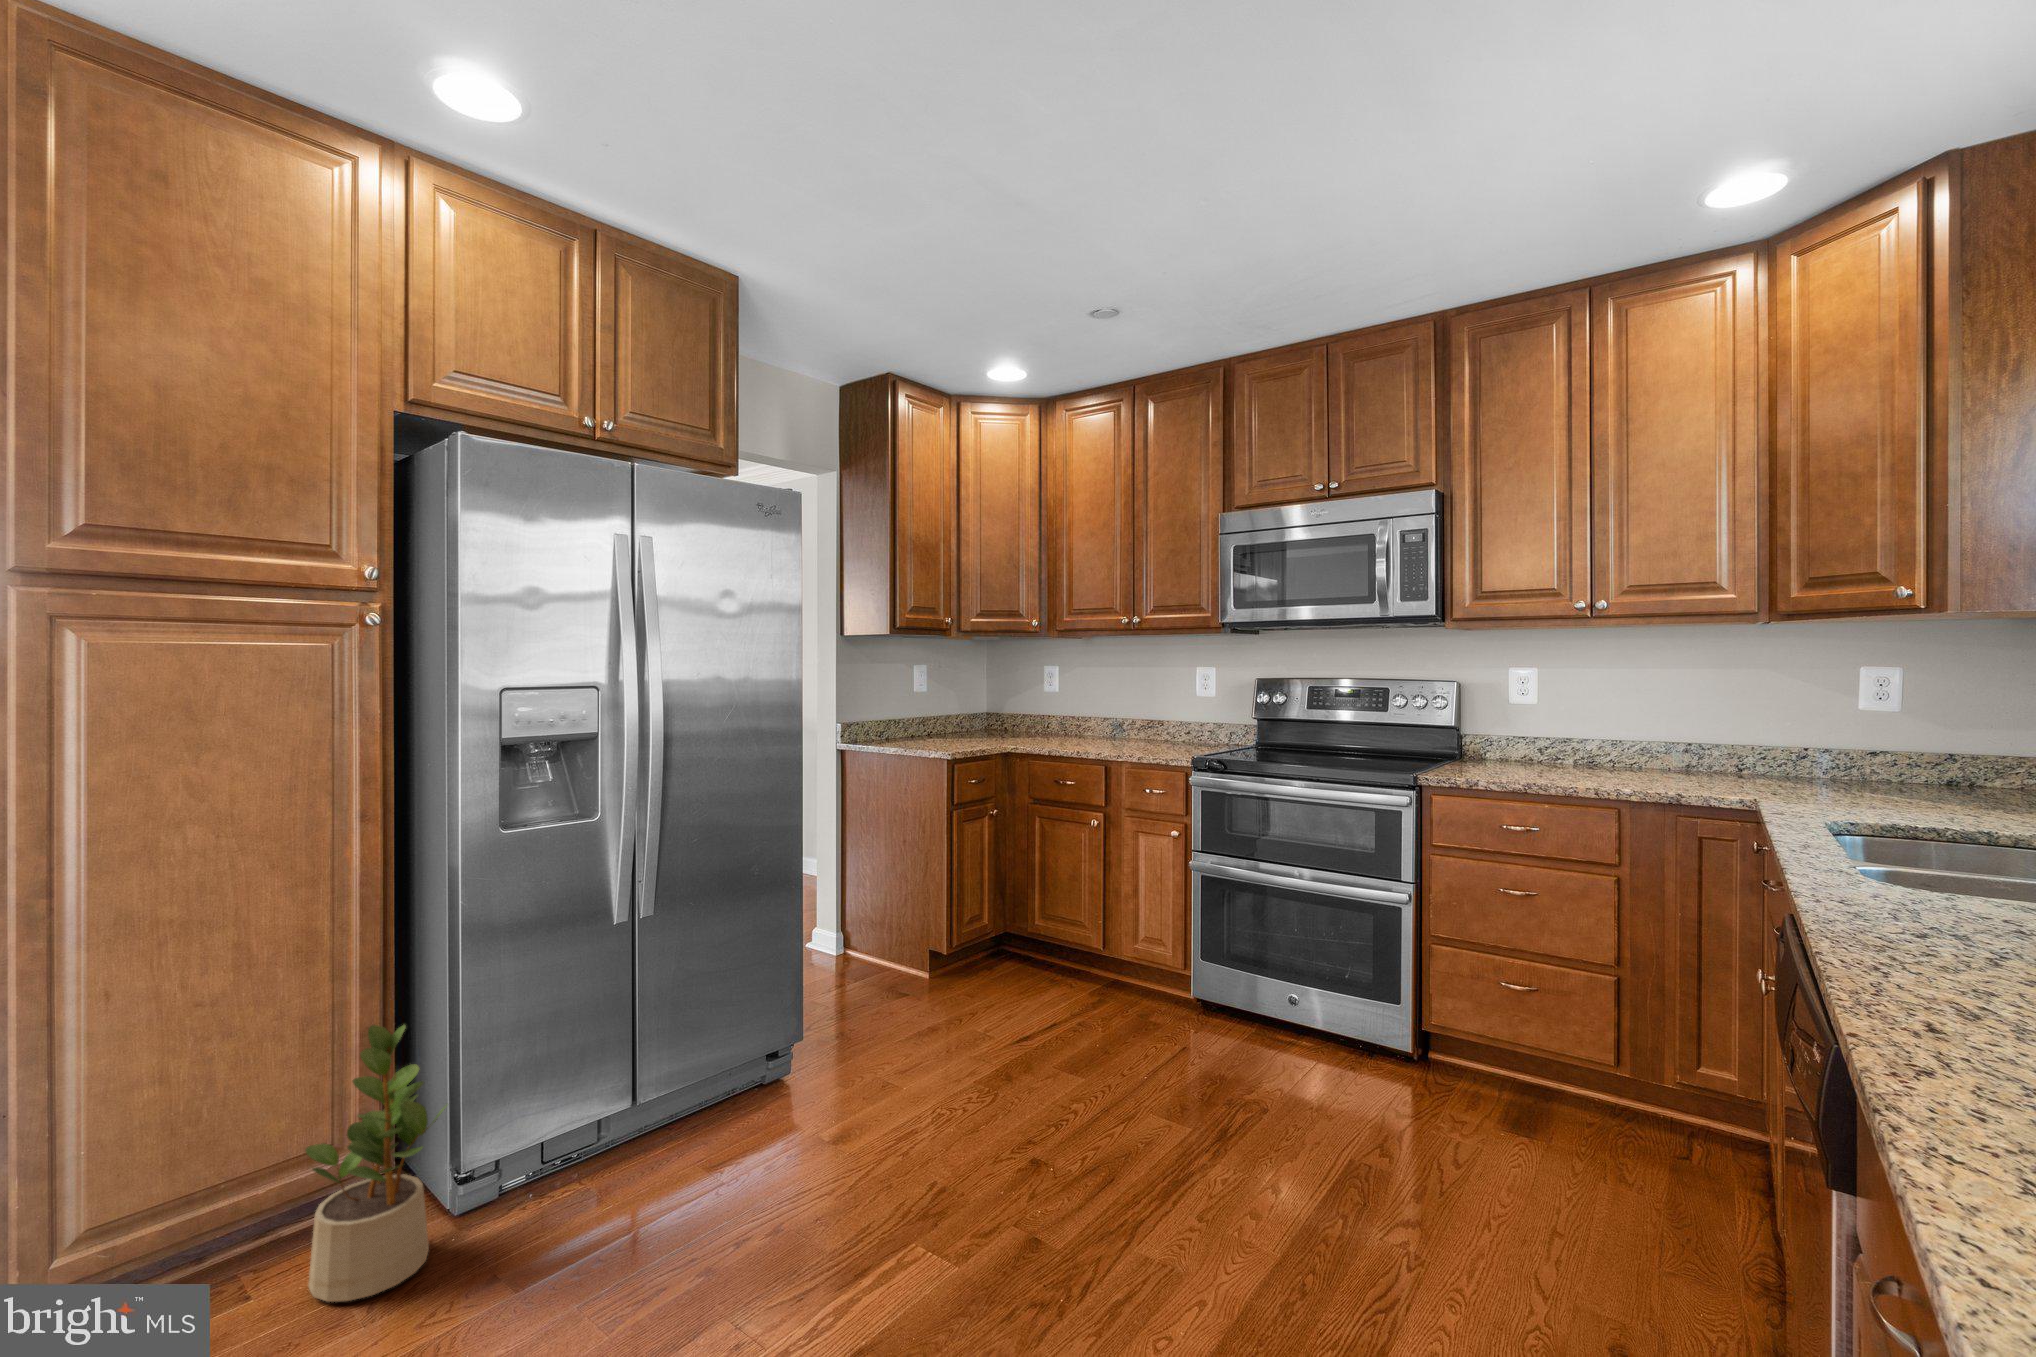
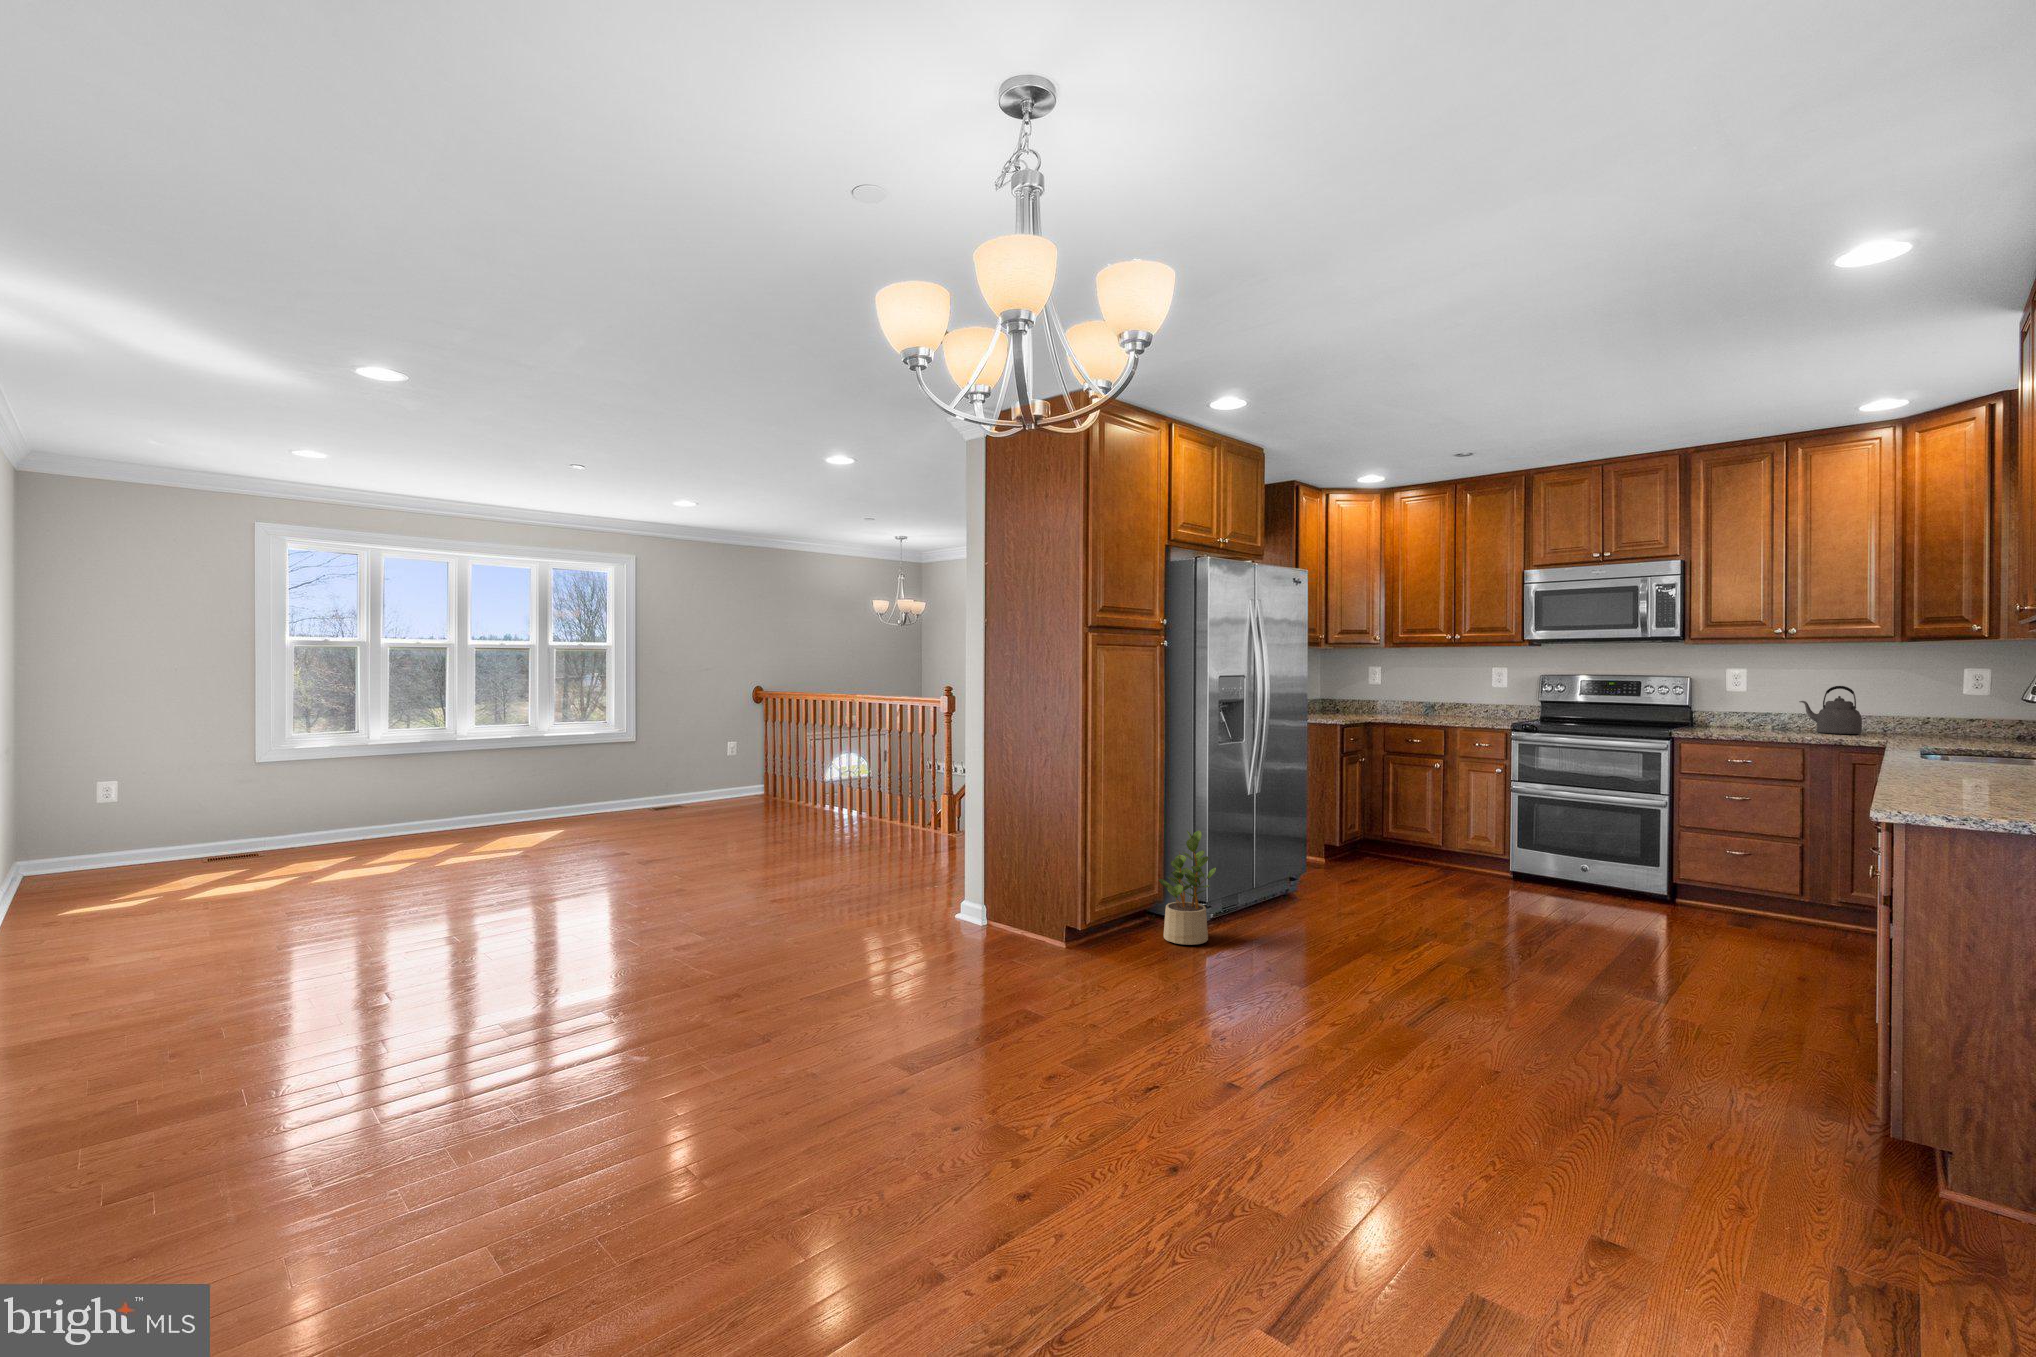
kettle: none [1612,696,1707,777] -> present [1799,686,1862,734]

